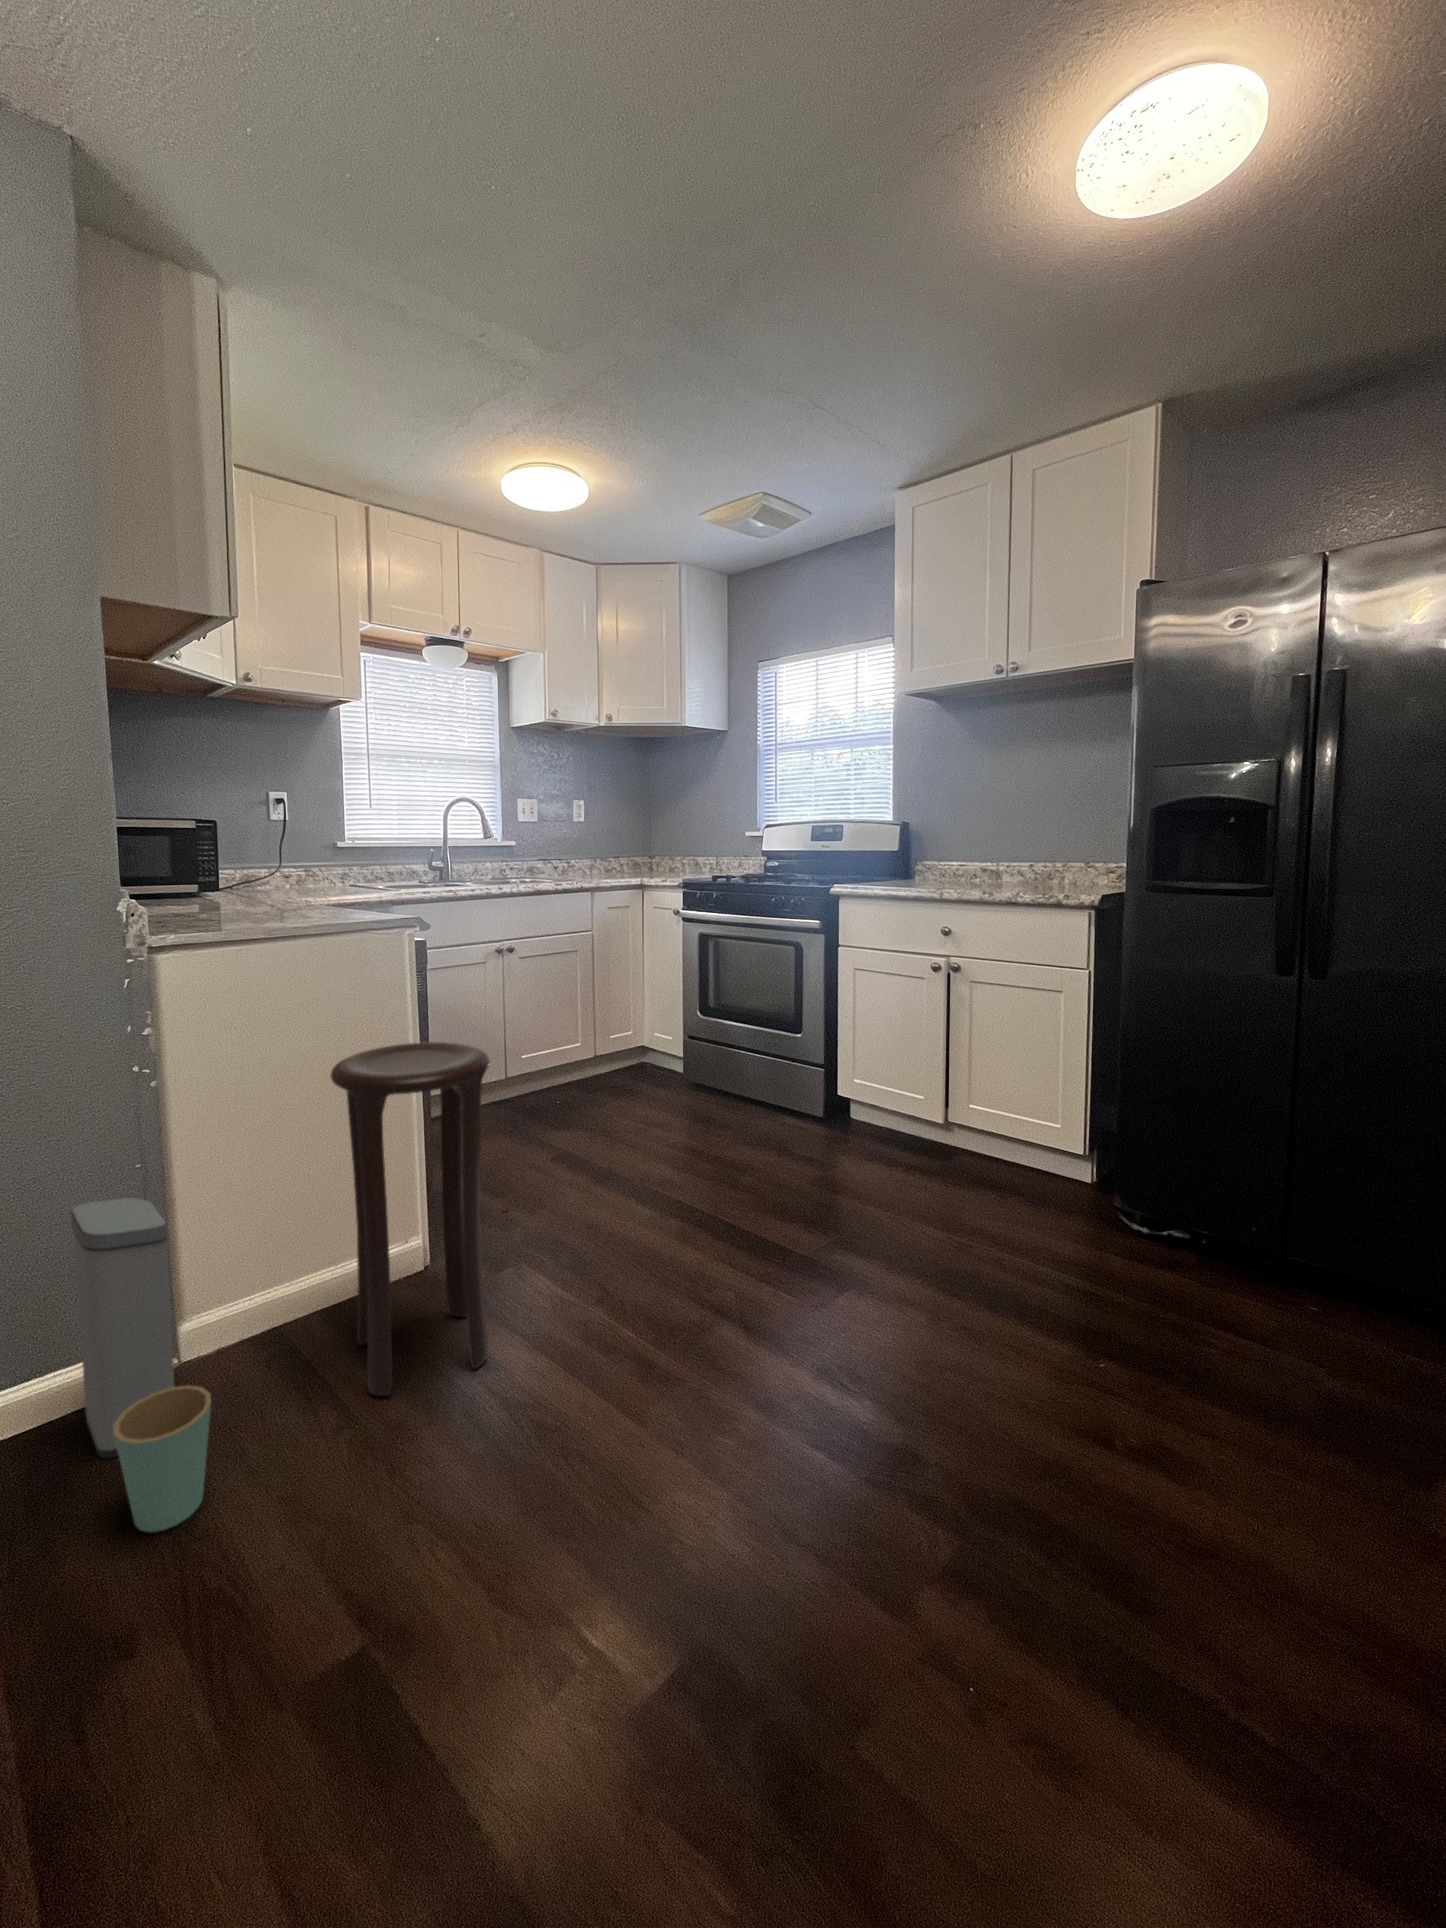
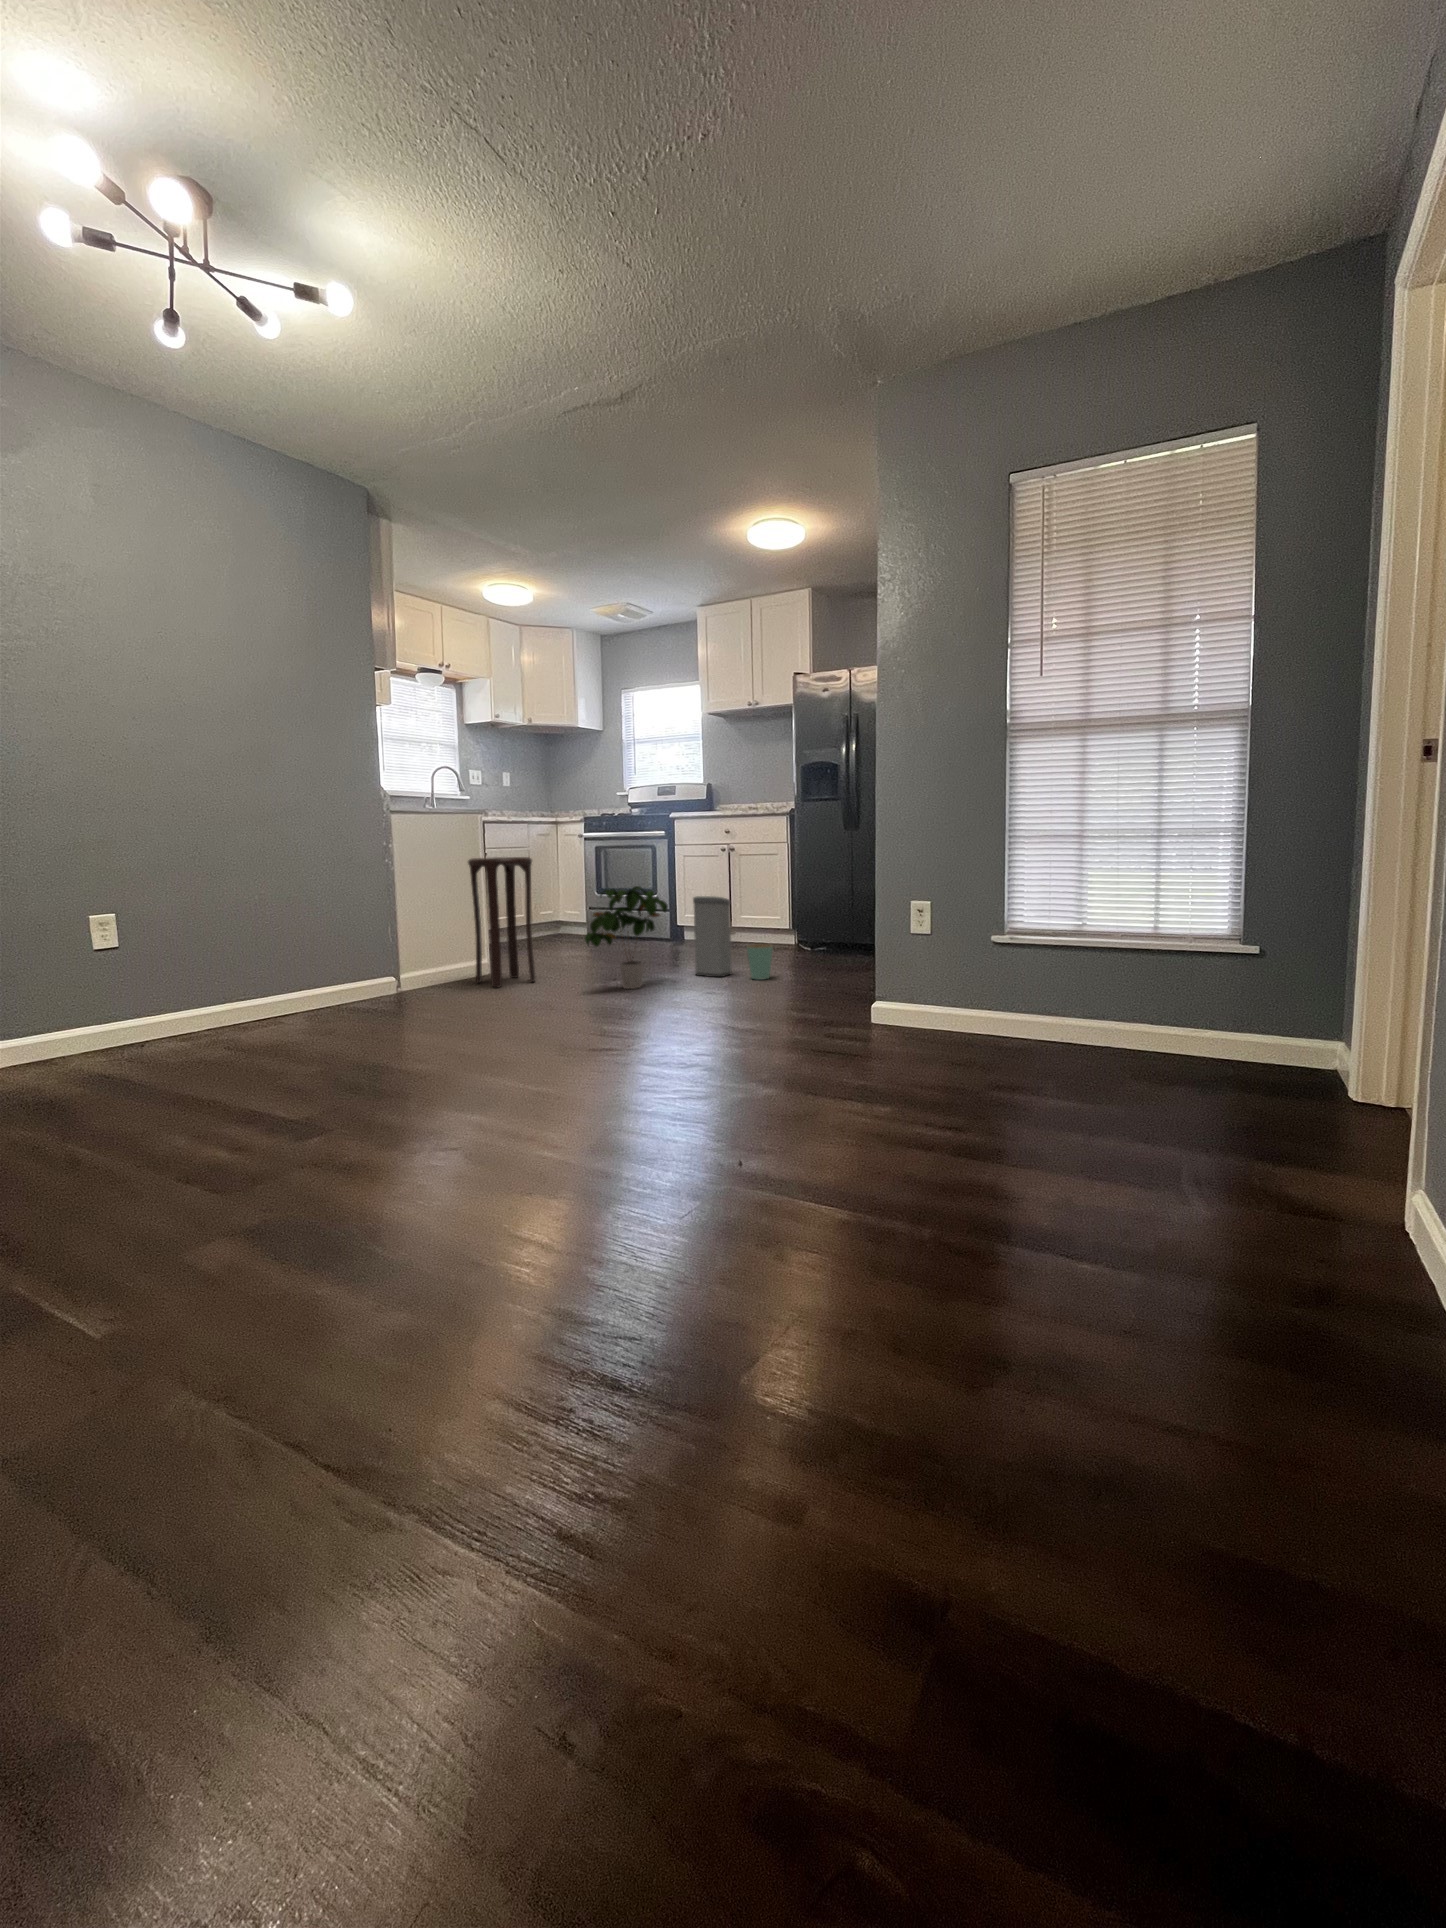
potted plant: none [561,1189,818,1512] -> present [585,886,668,989]
trash can: present [70,1198,211,1532] -> present [693,896,773,980]

